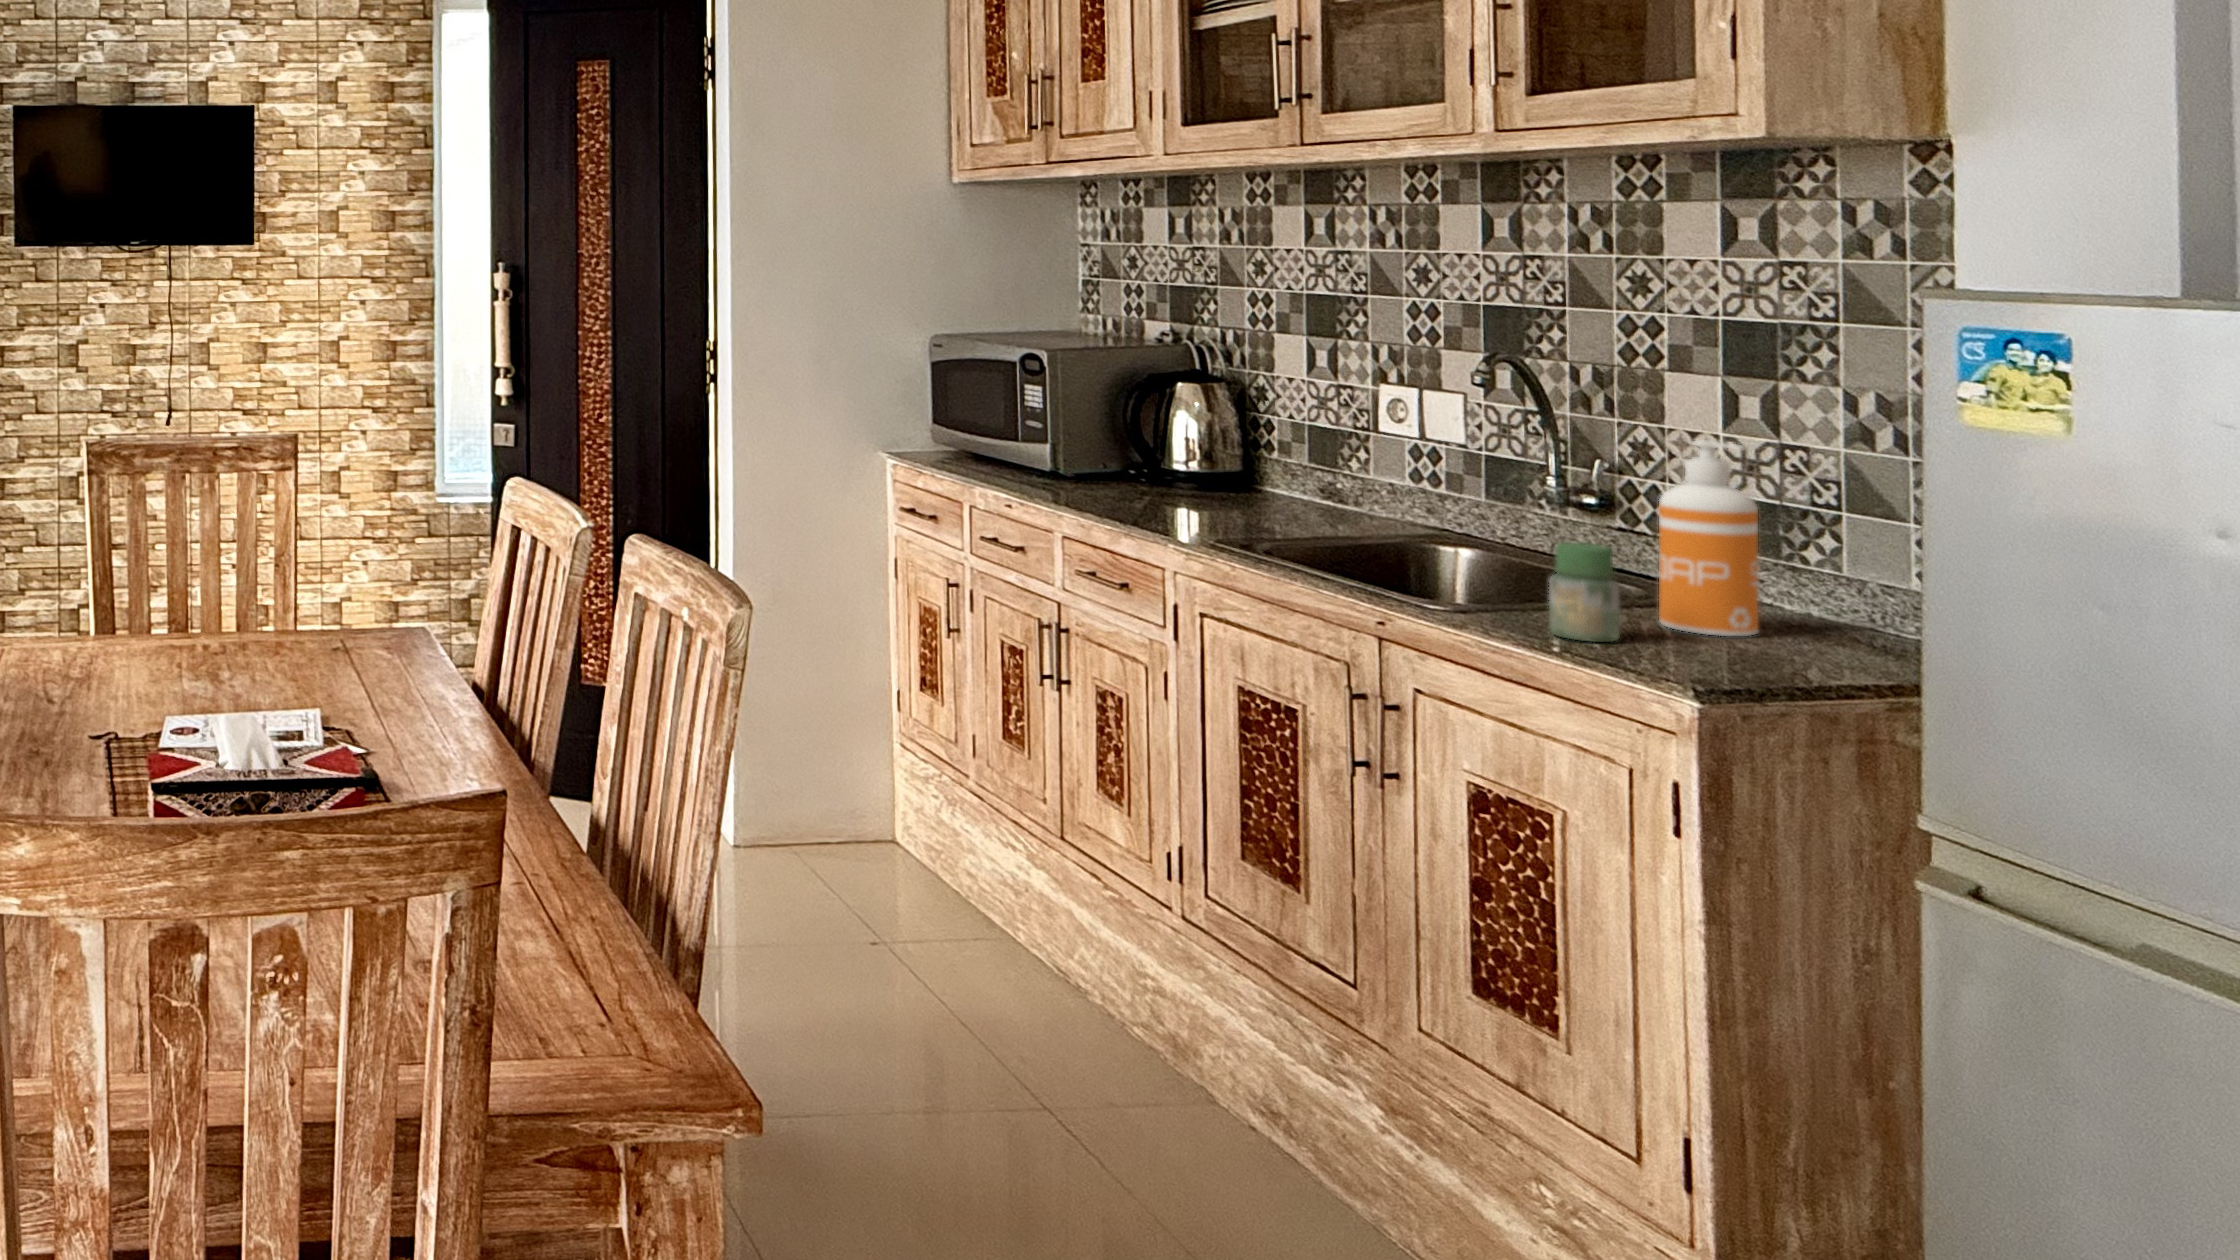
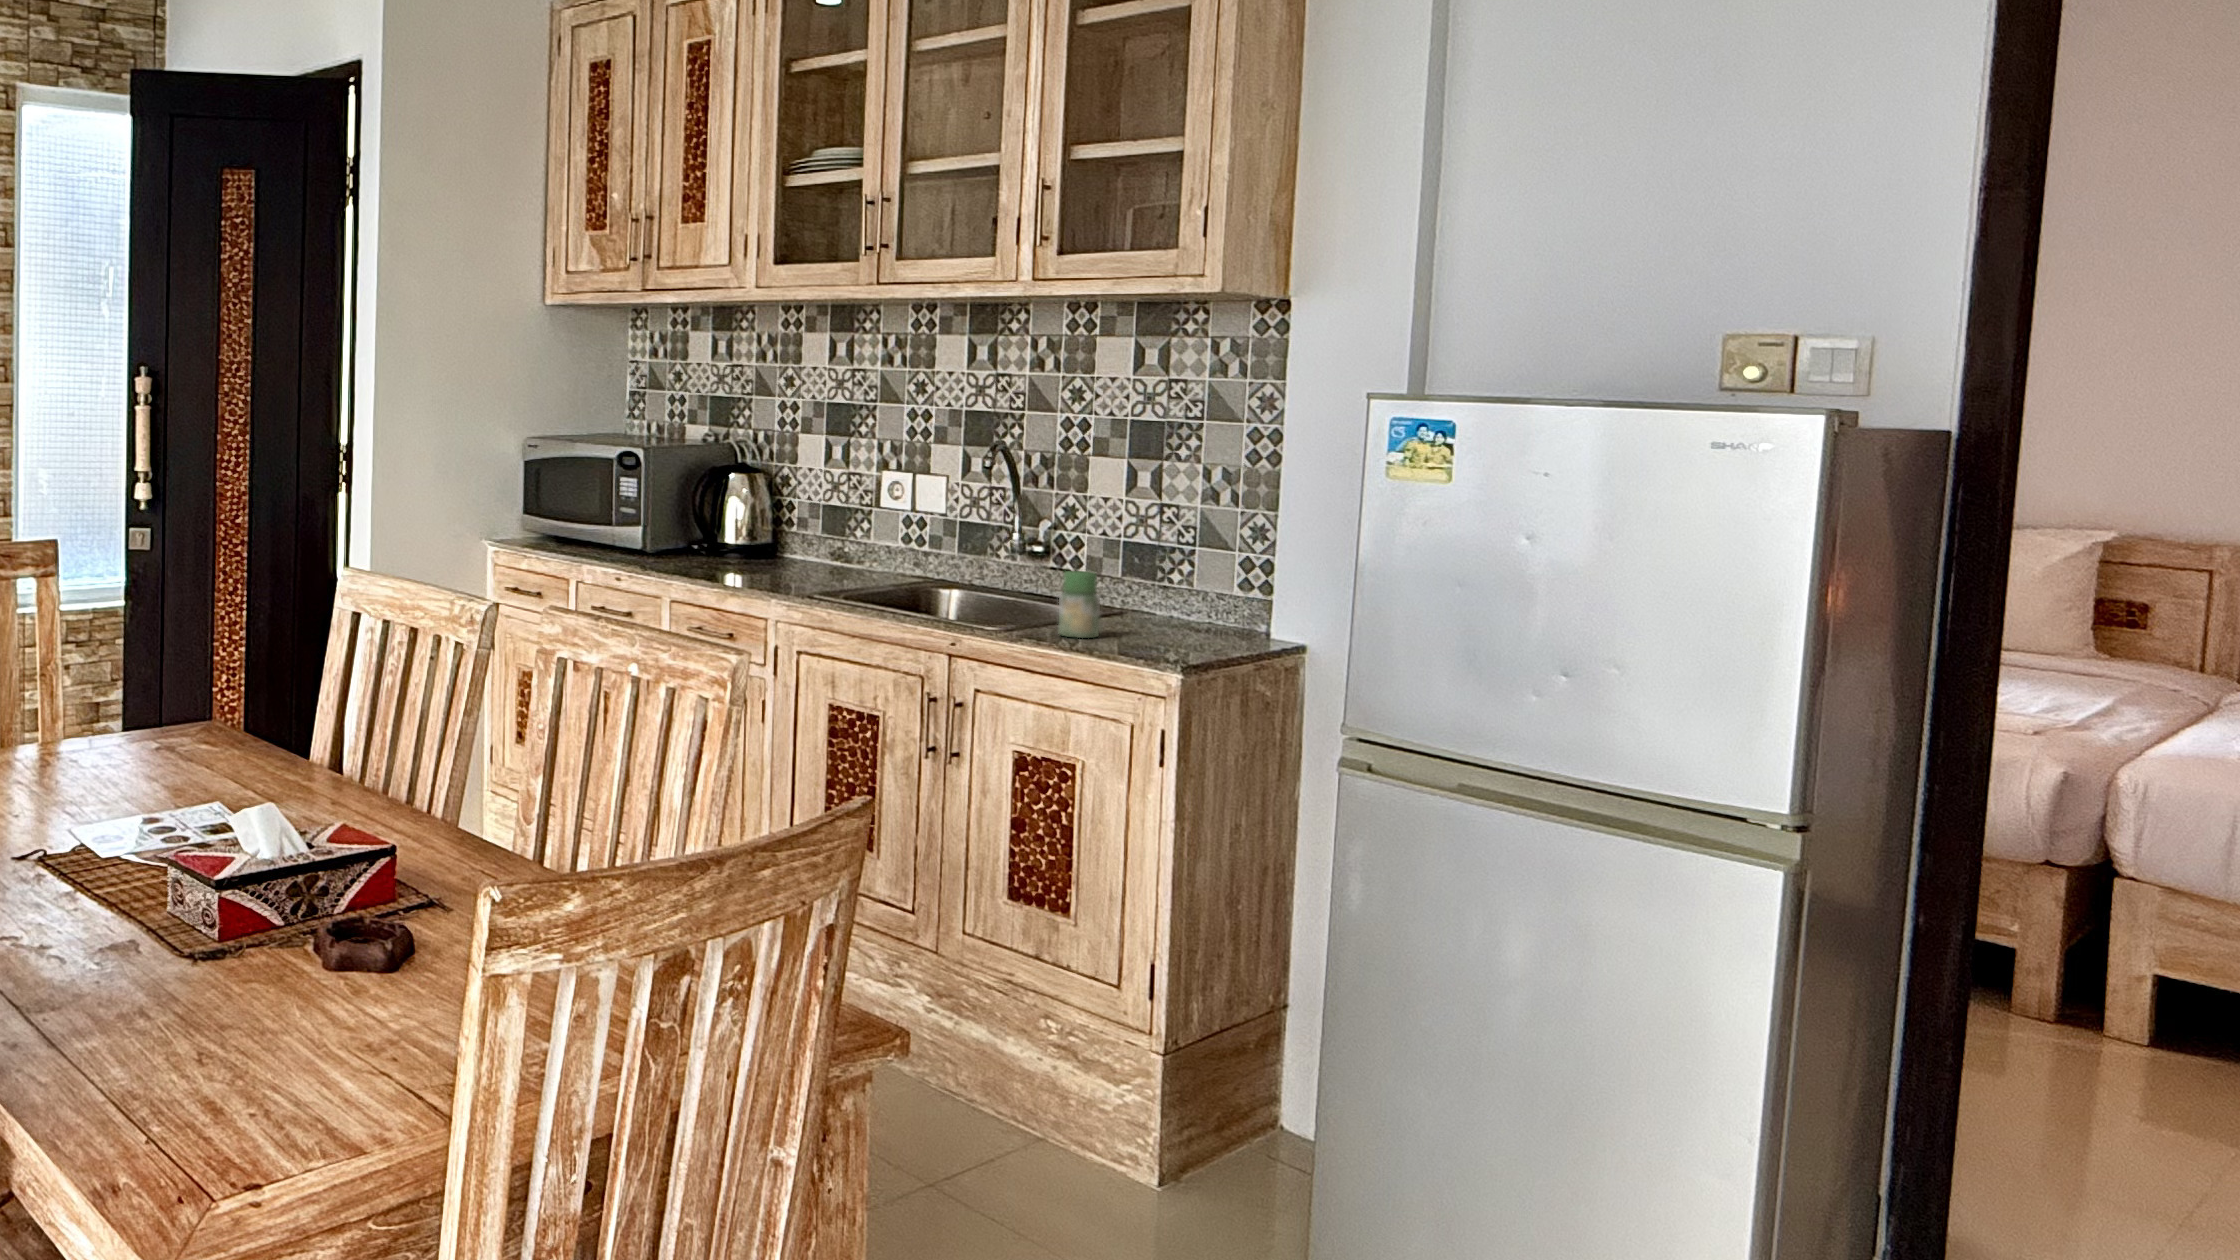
soap dispenser: present [1659,440,1758,636] -> none [1111,499,1169,631]

